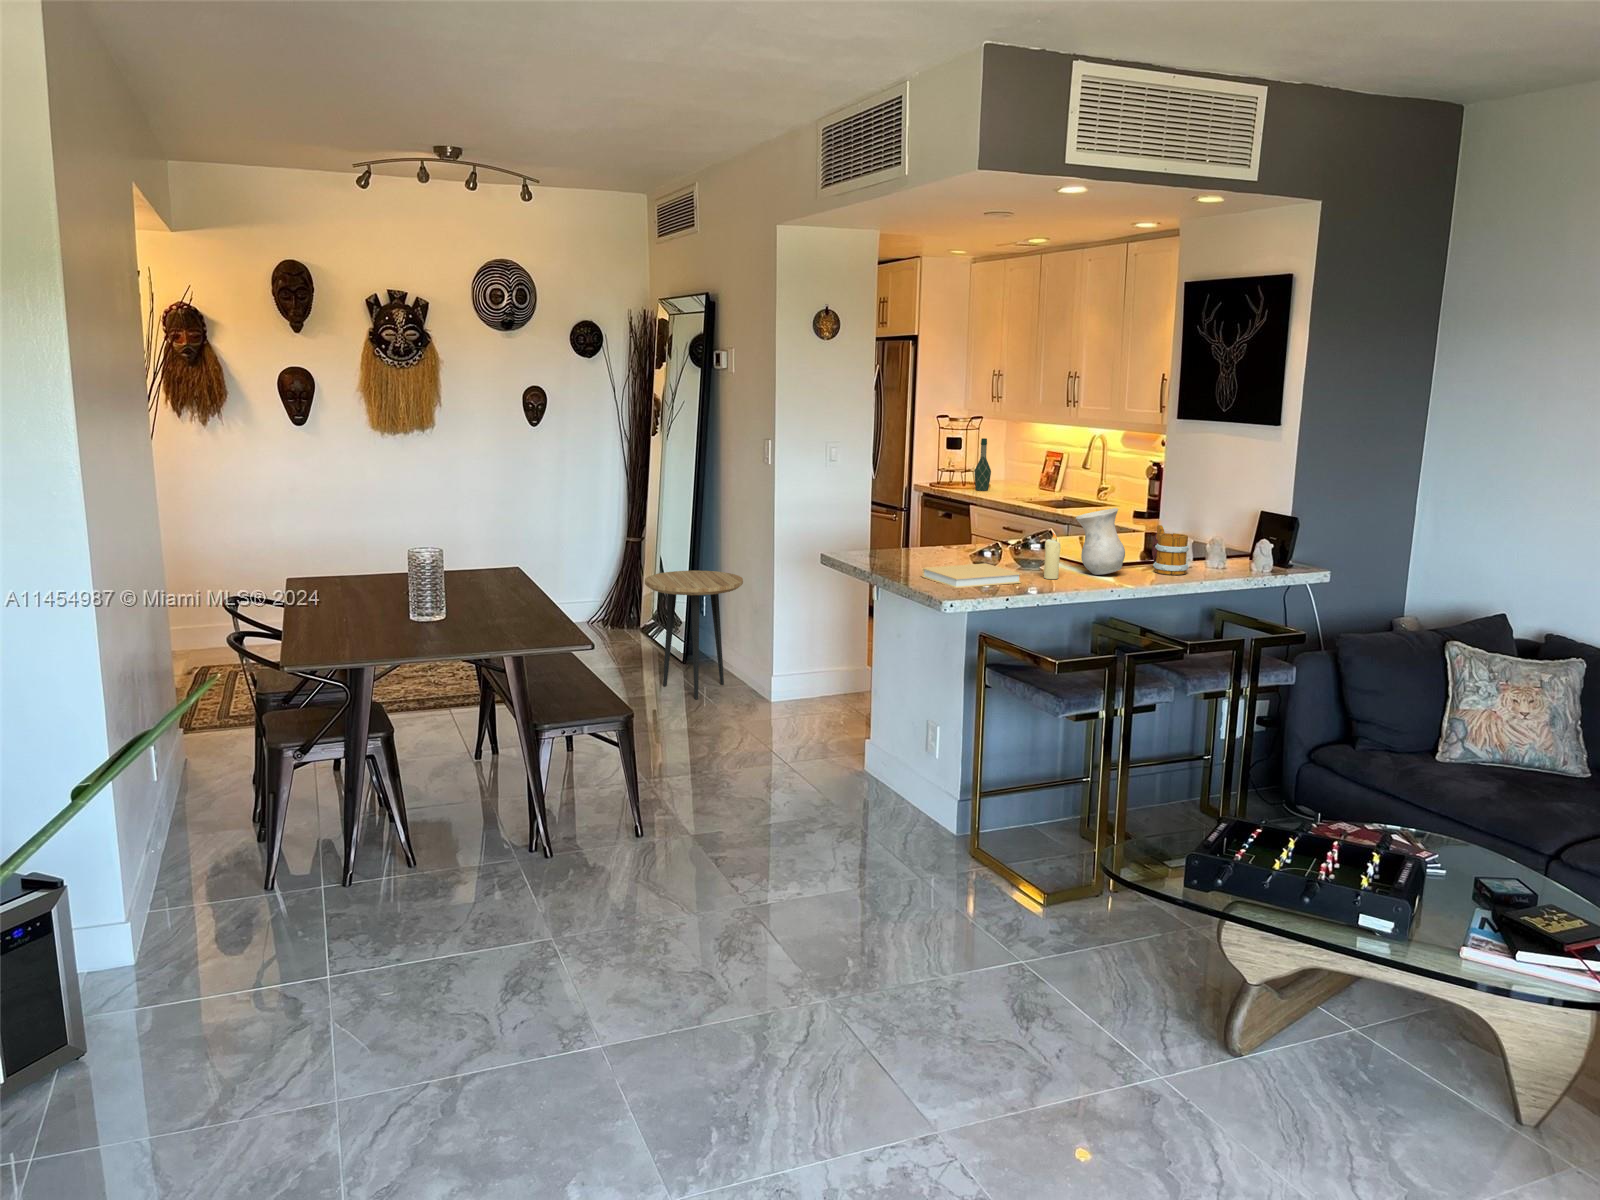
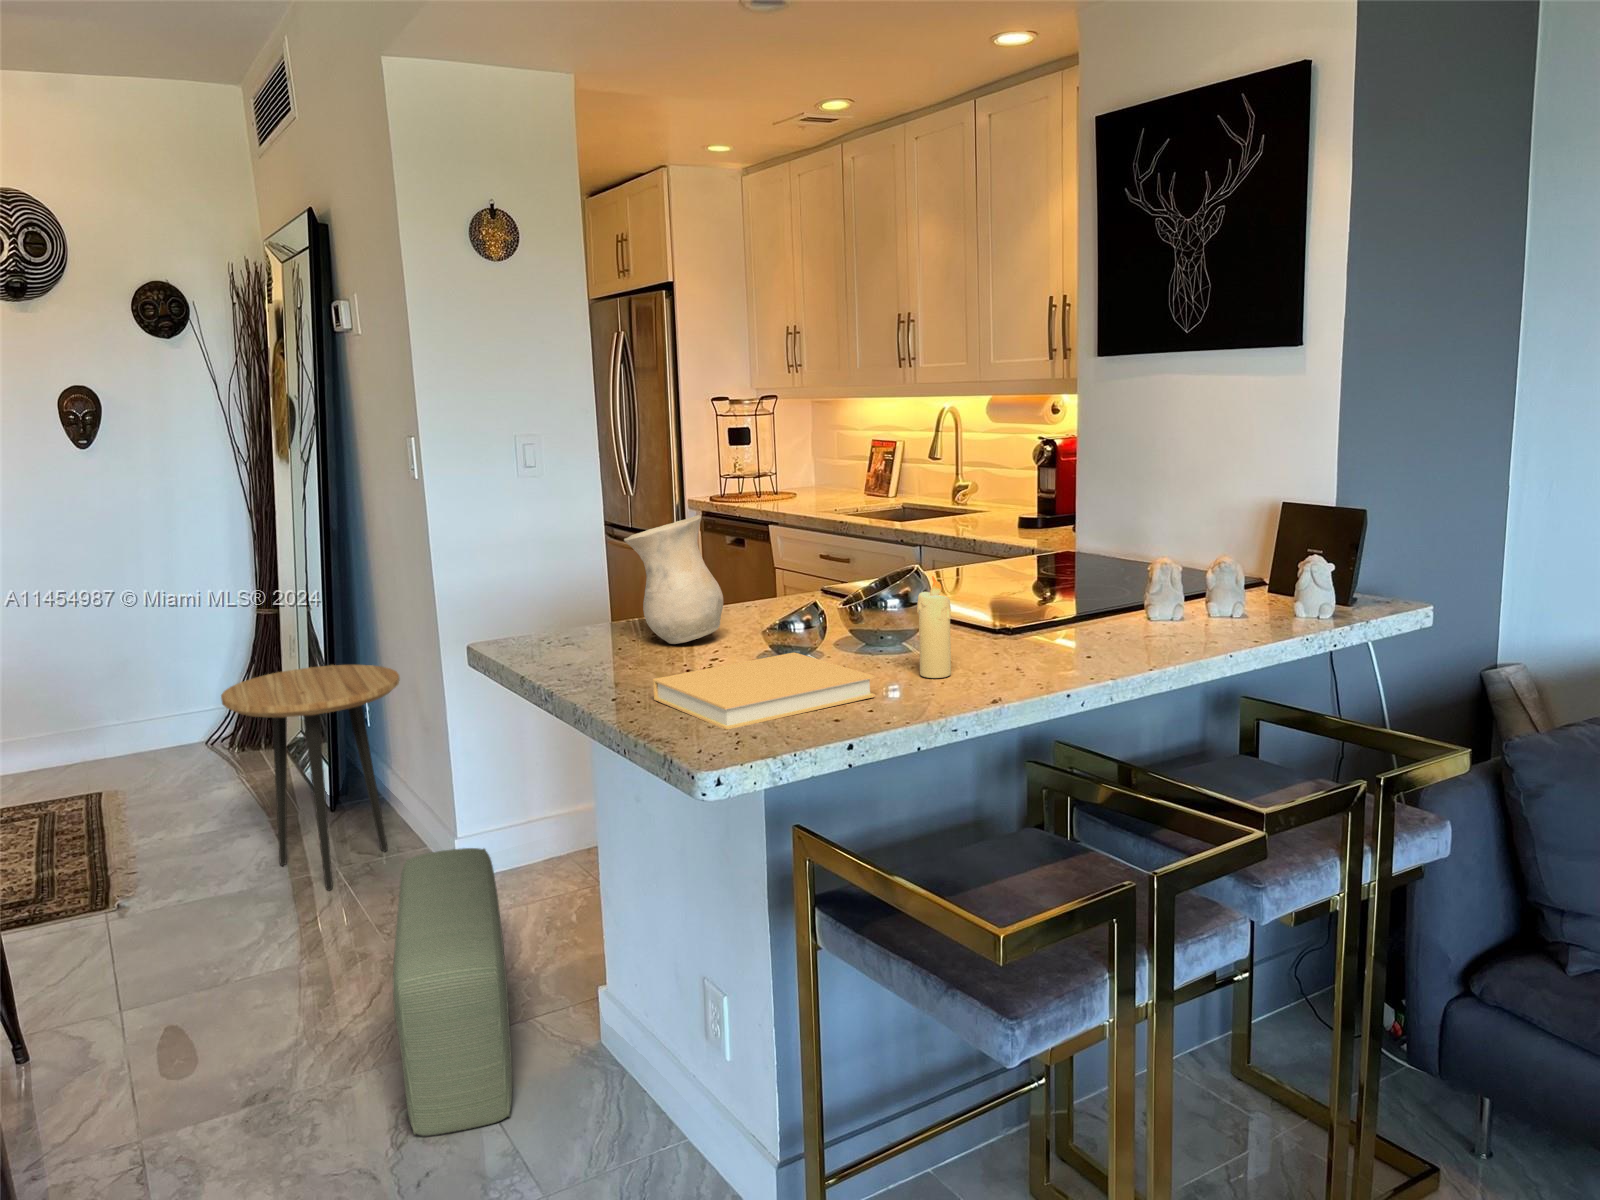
wine bottle: present [974,438,991,491] -> none [773,426,797,502]
vase: present [1076,508,1125,575] -> present [624,515,723,644]
mug: present [1152,525,1189,575] -> none [1117,542,1197,642]
pouf: none [760,669,824,793] -> present [393,848,512,1136]

